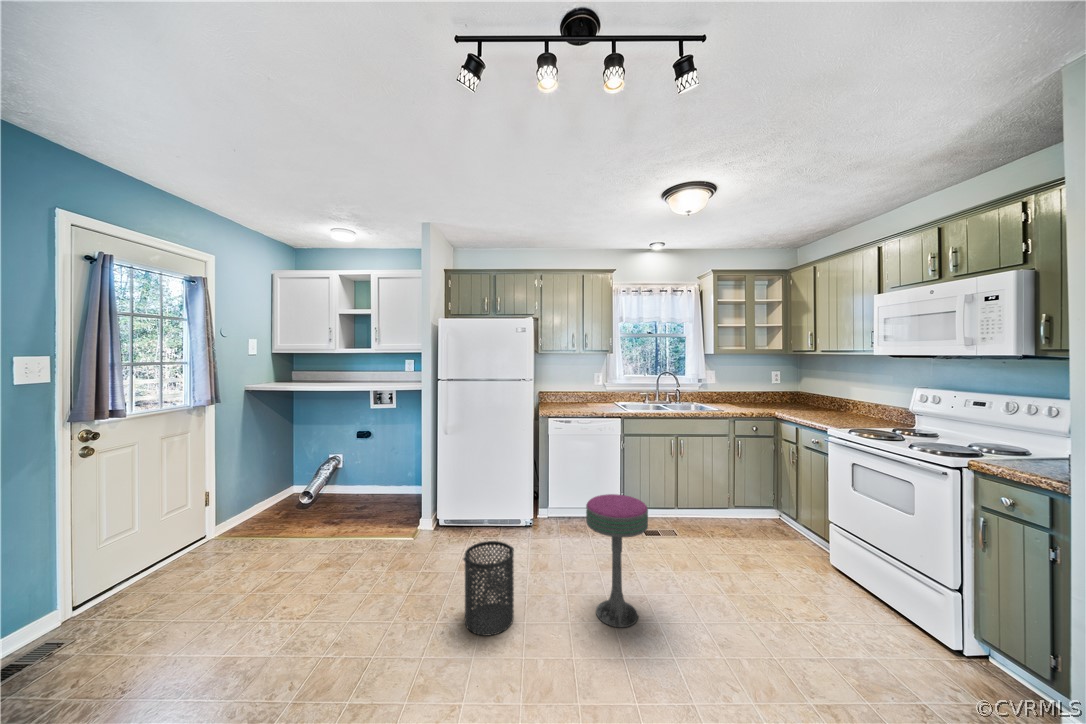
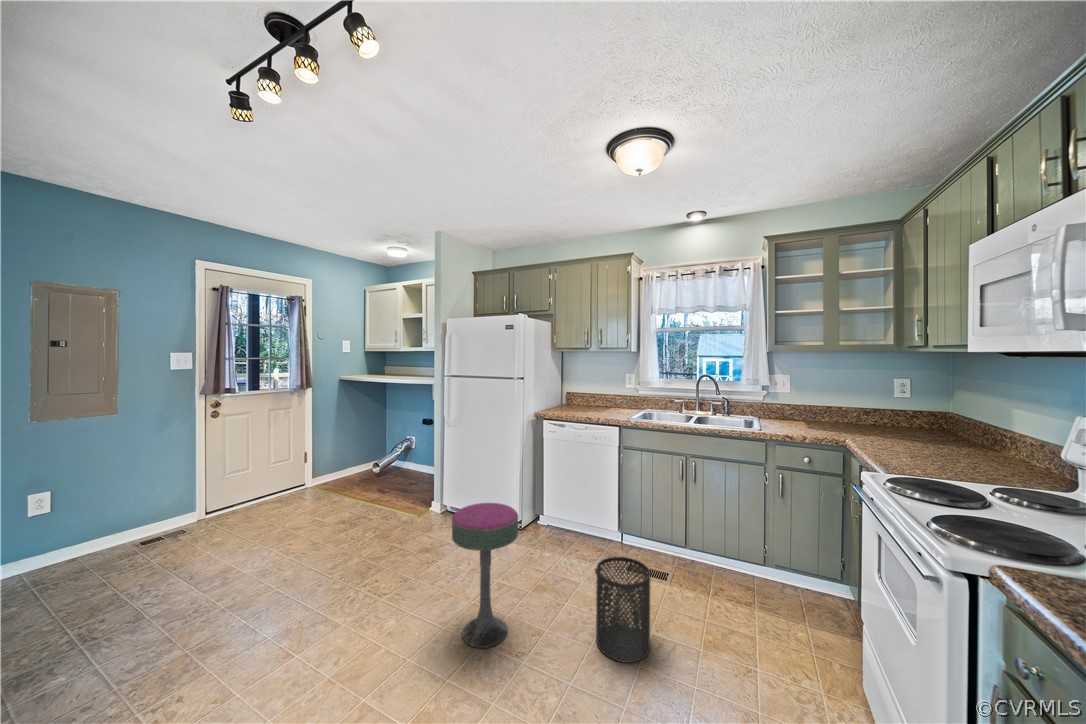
trash can: present [464,541,514,636] -> present [595,557,652,663]

